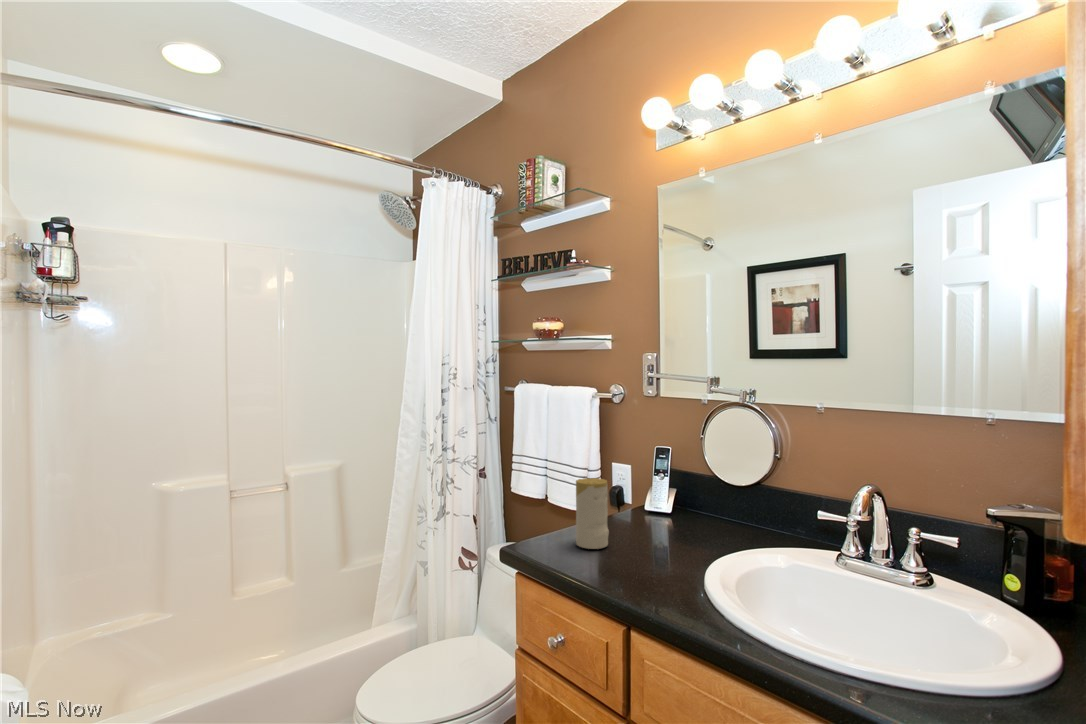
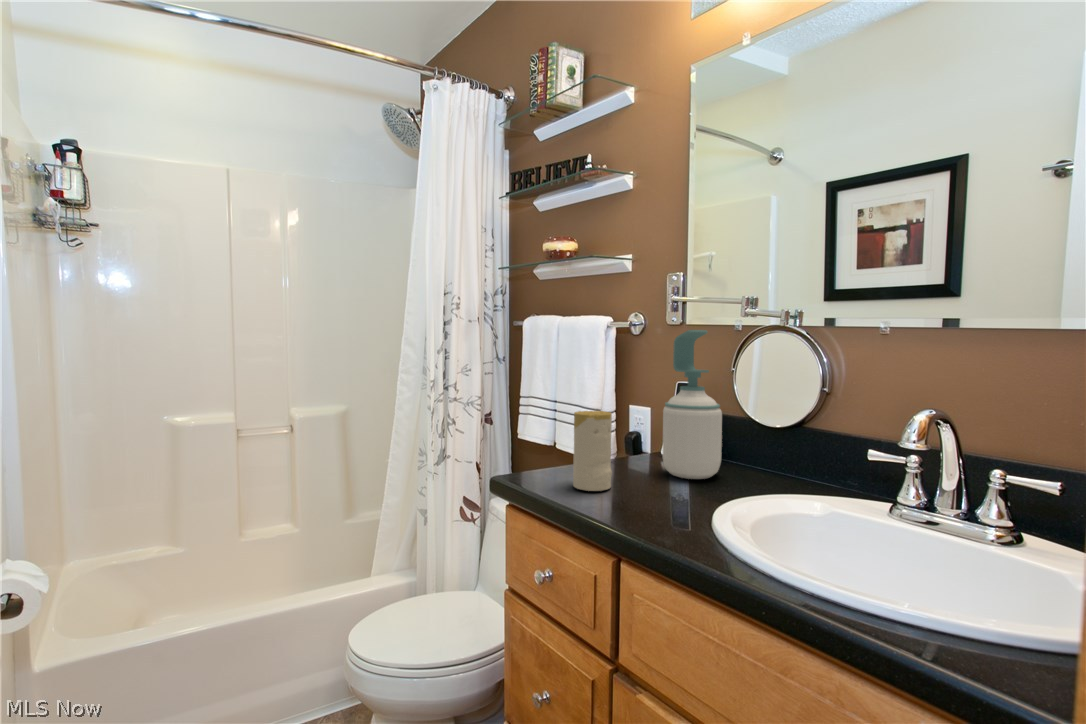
soap bottle: none [647,407,697,534] -> present [662,330,722,479]

